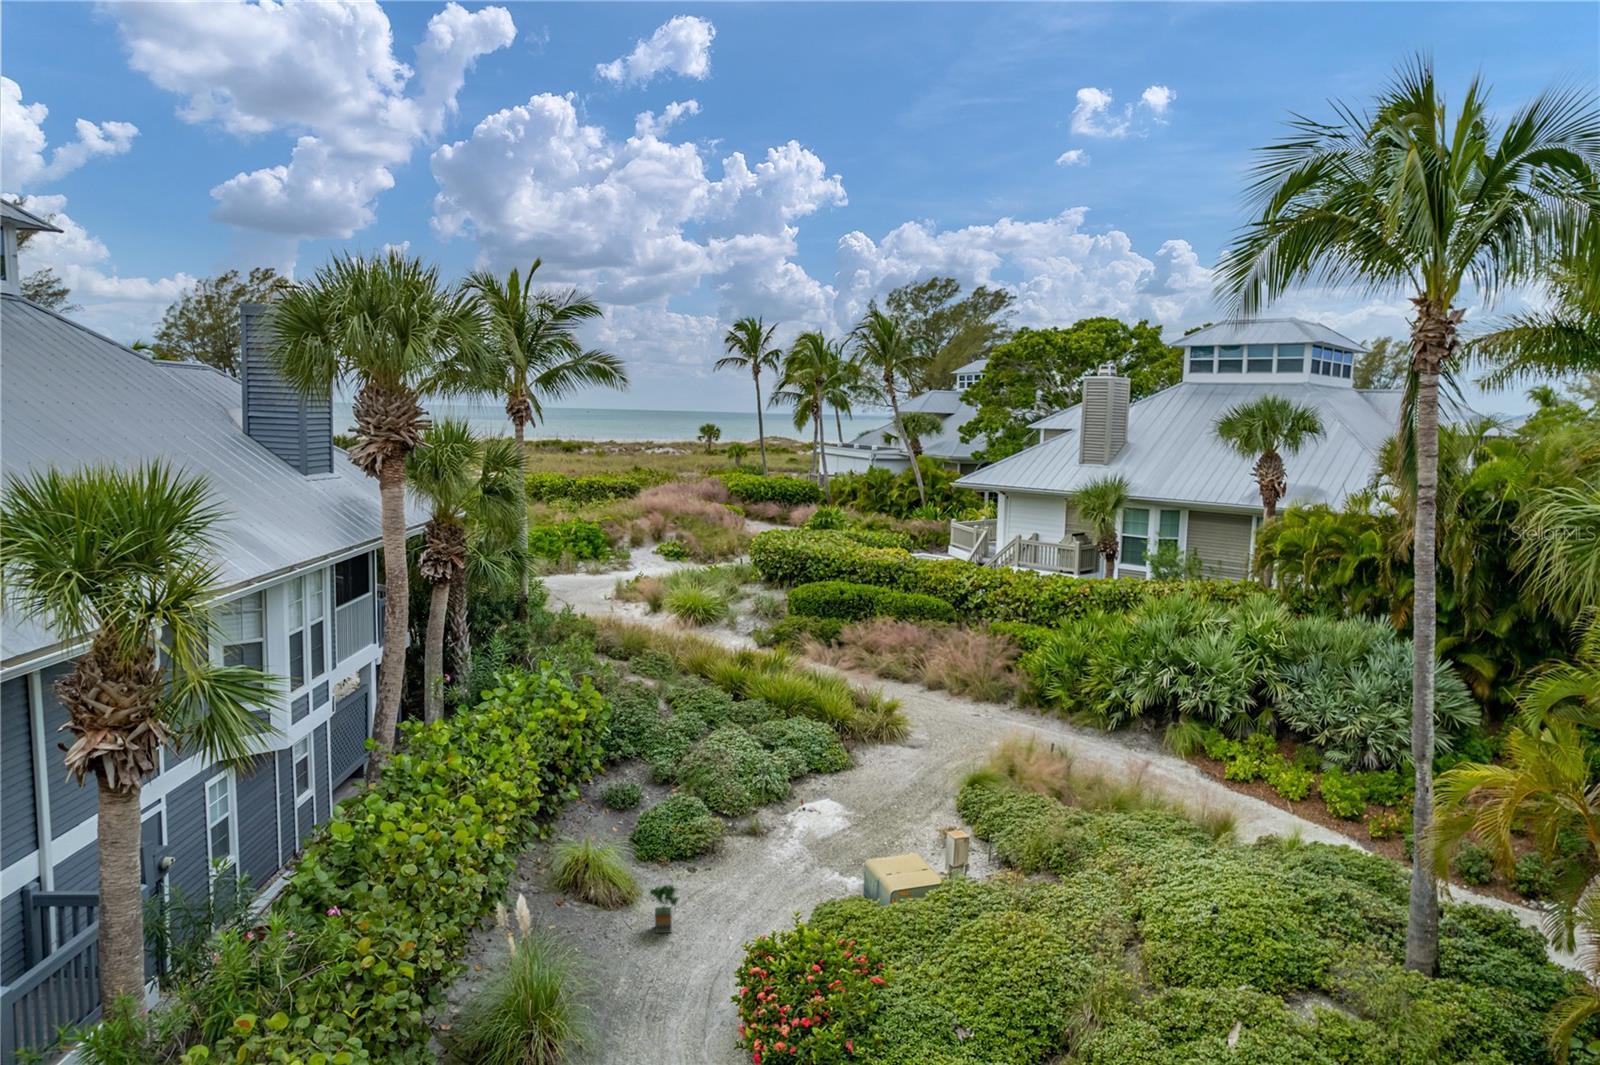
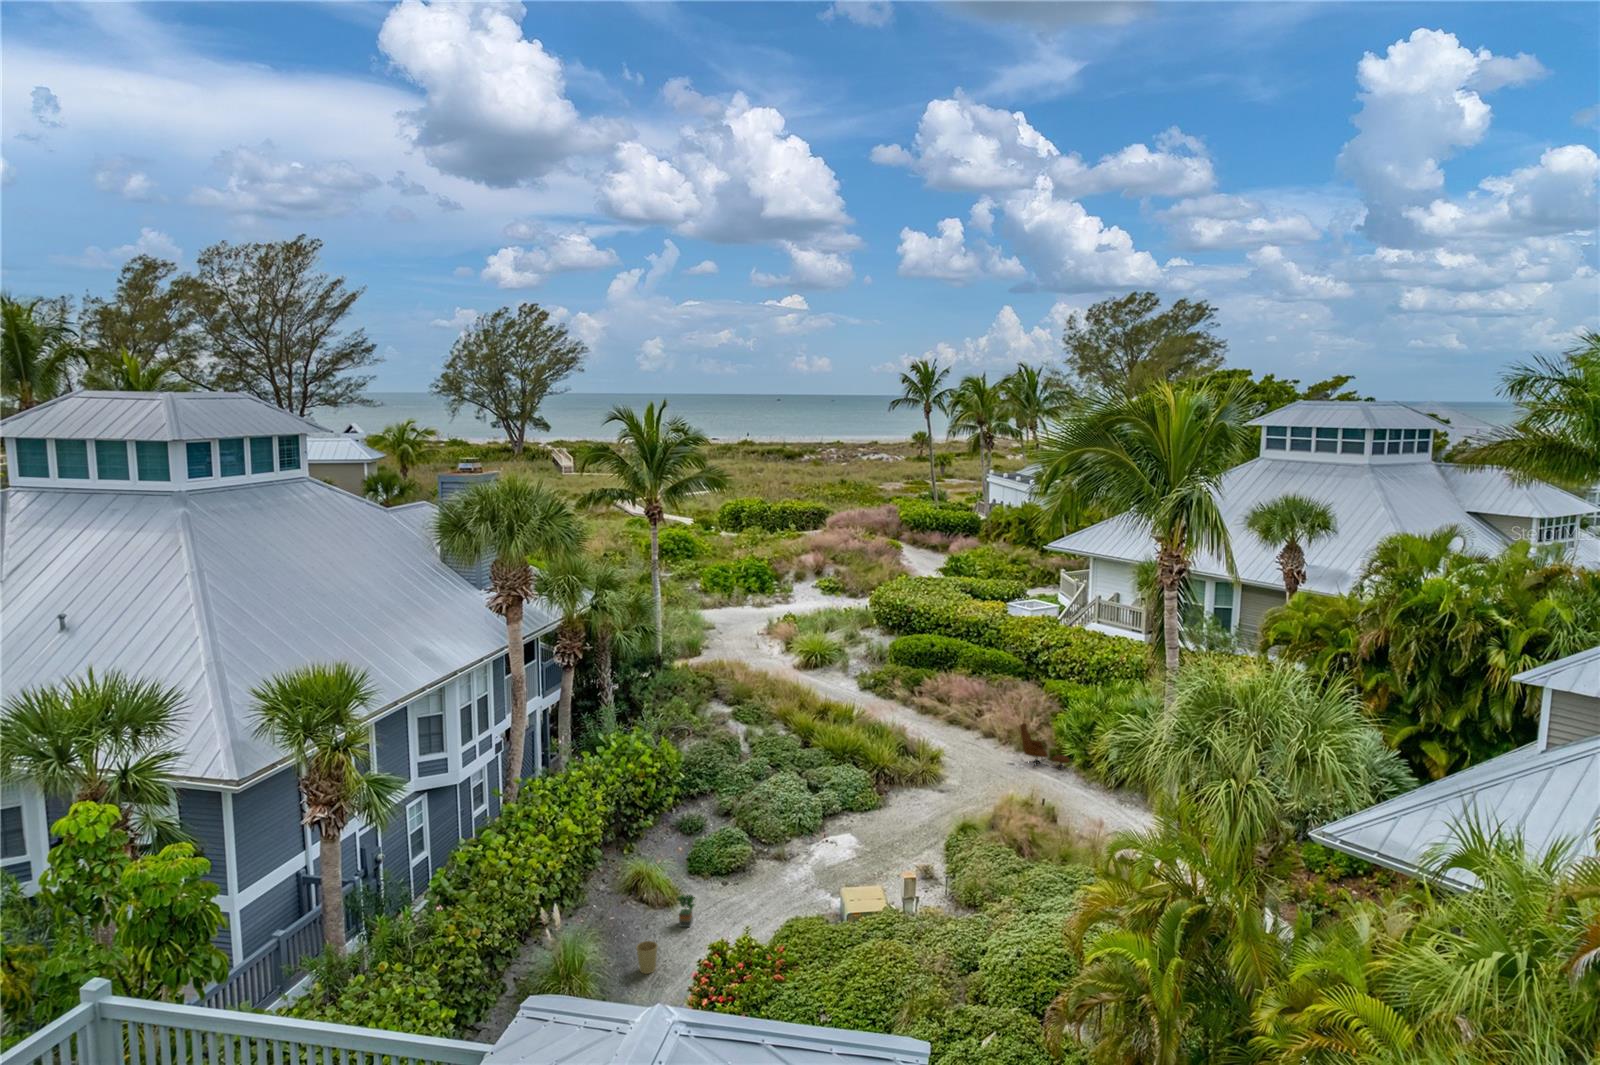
lounge chair: none [994,662,1055,715] -> present [1020,723,1069,768]
basket: none [617,948,649,1005] -> present [636,941,657,974]

